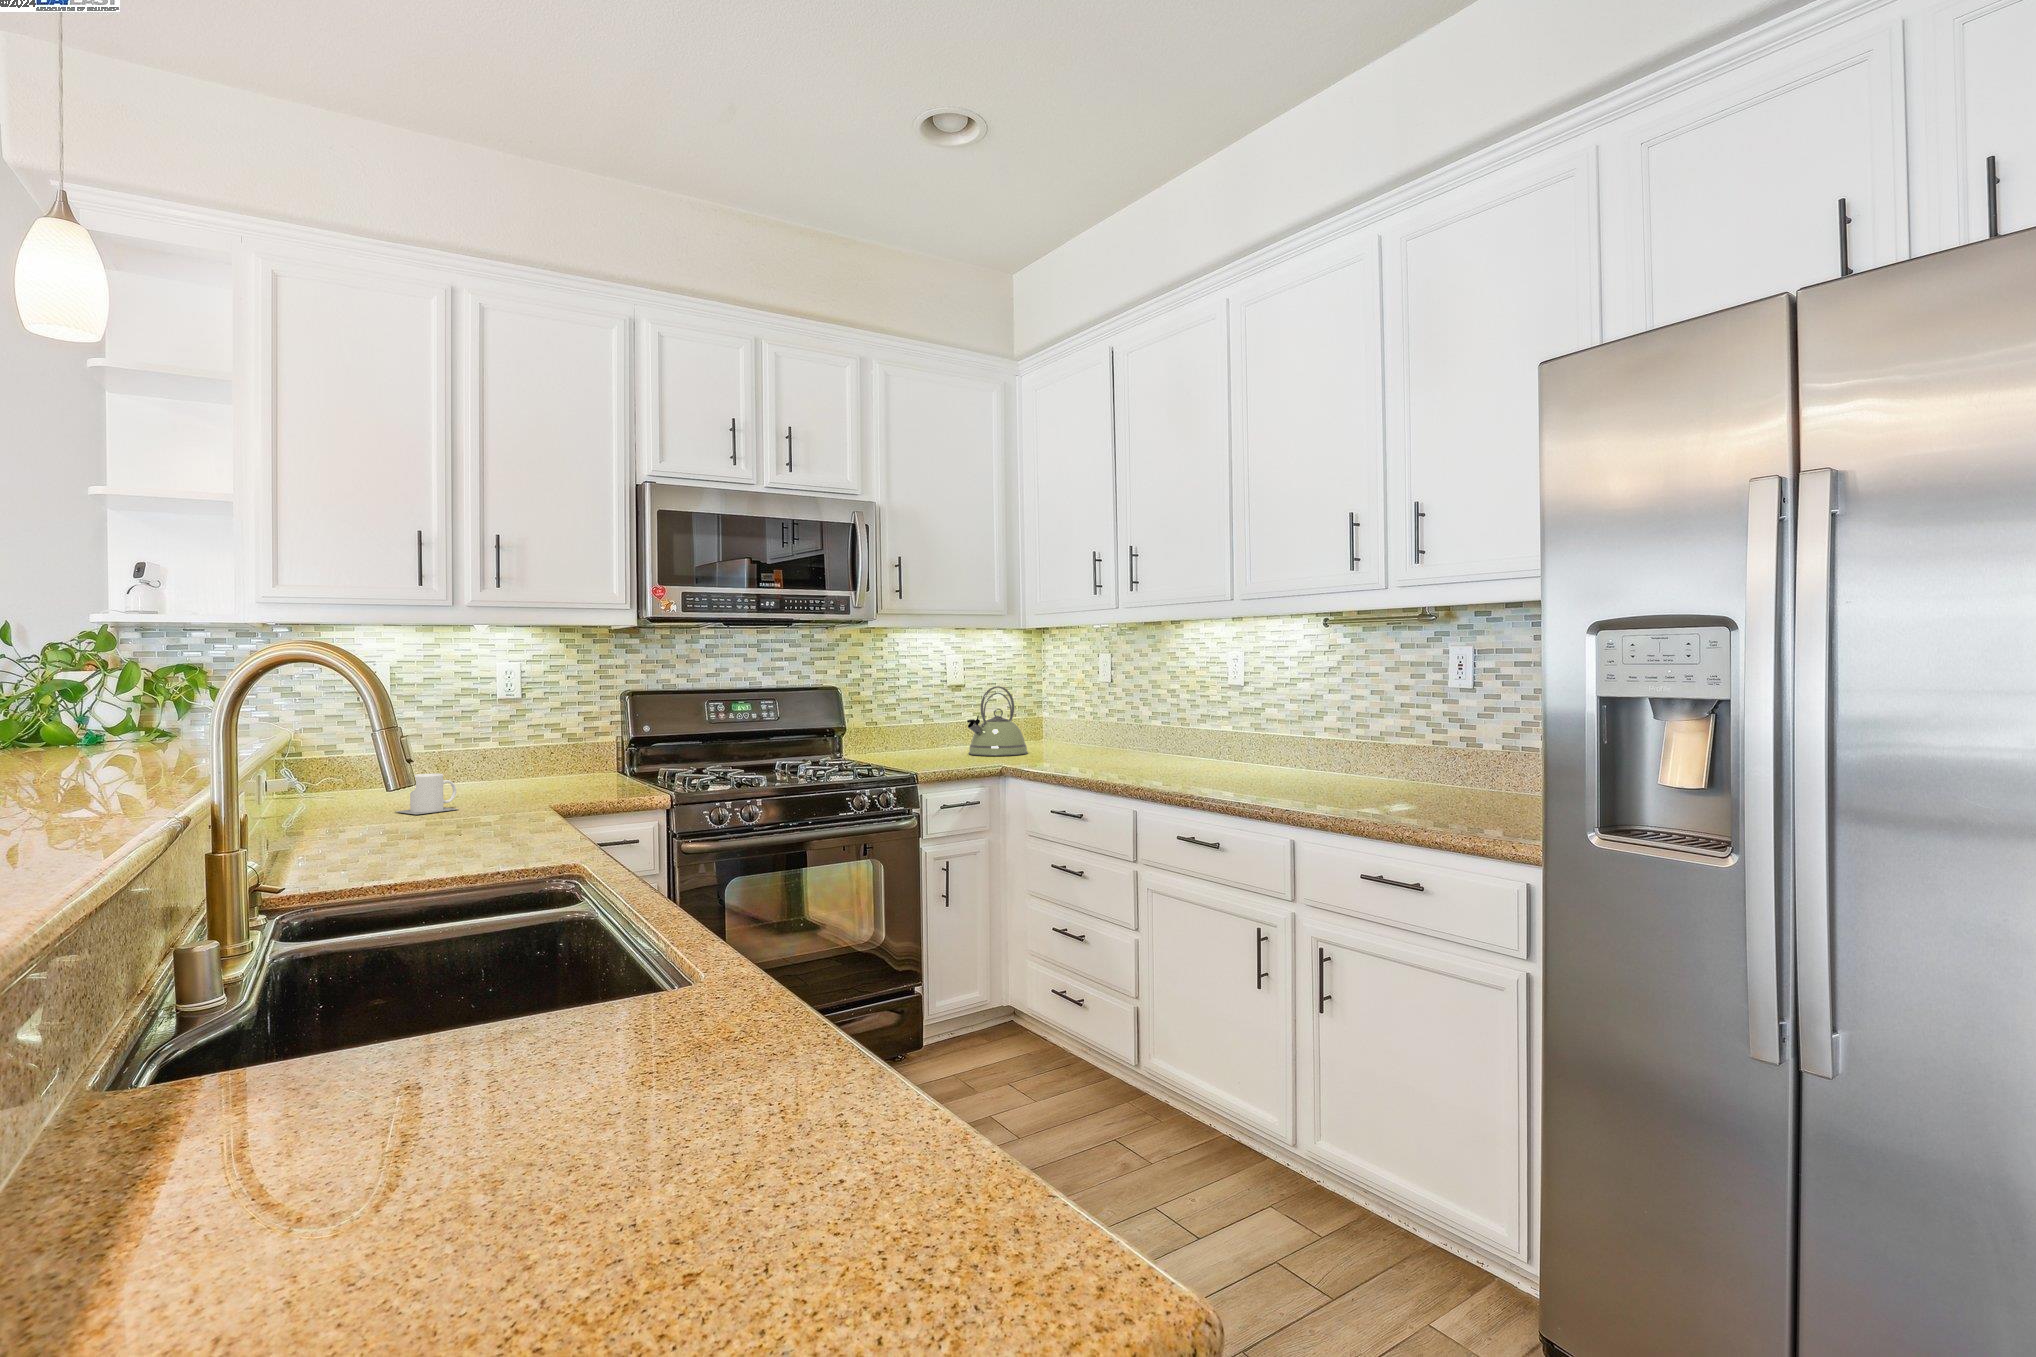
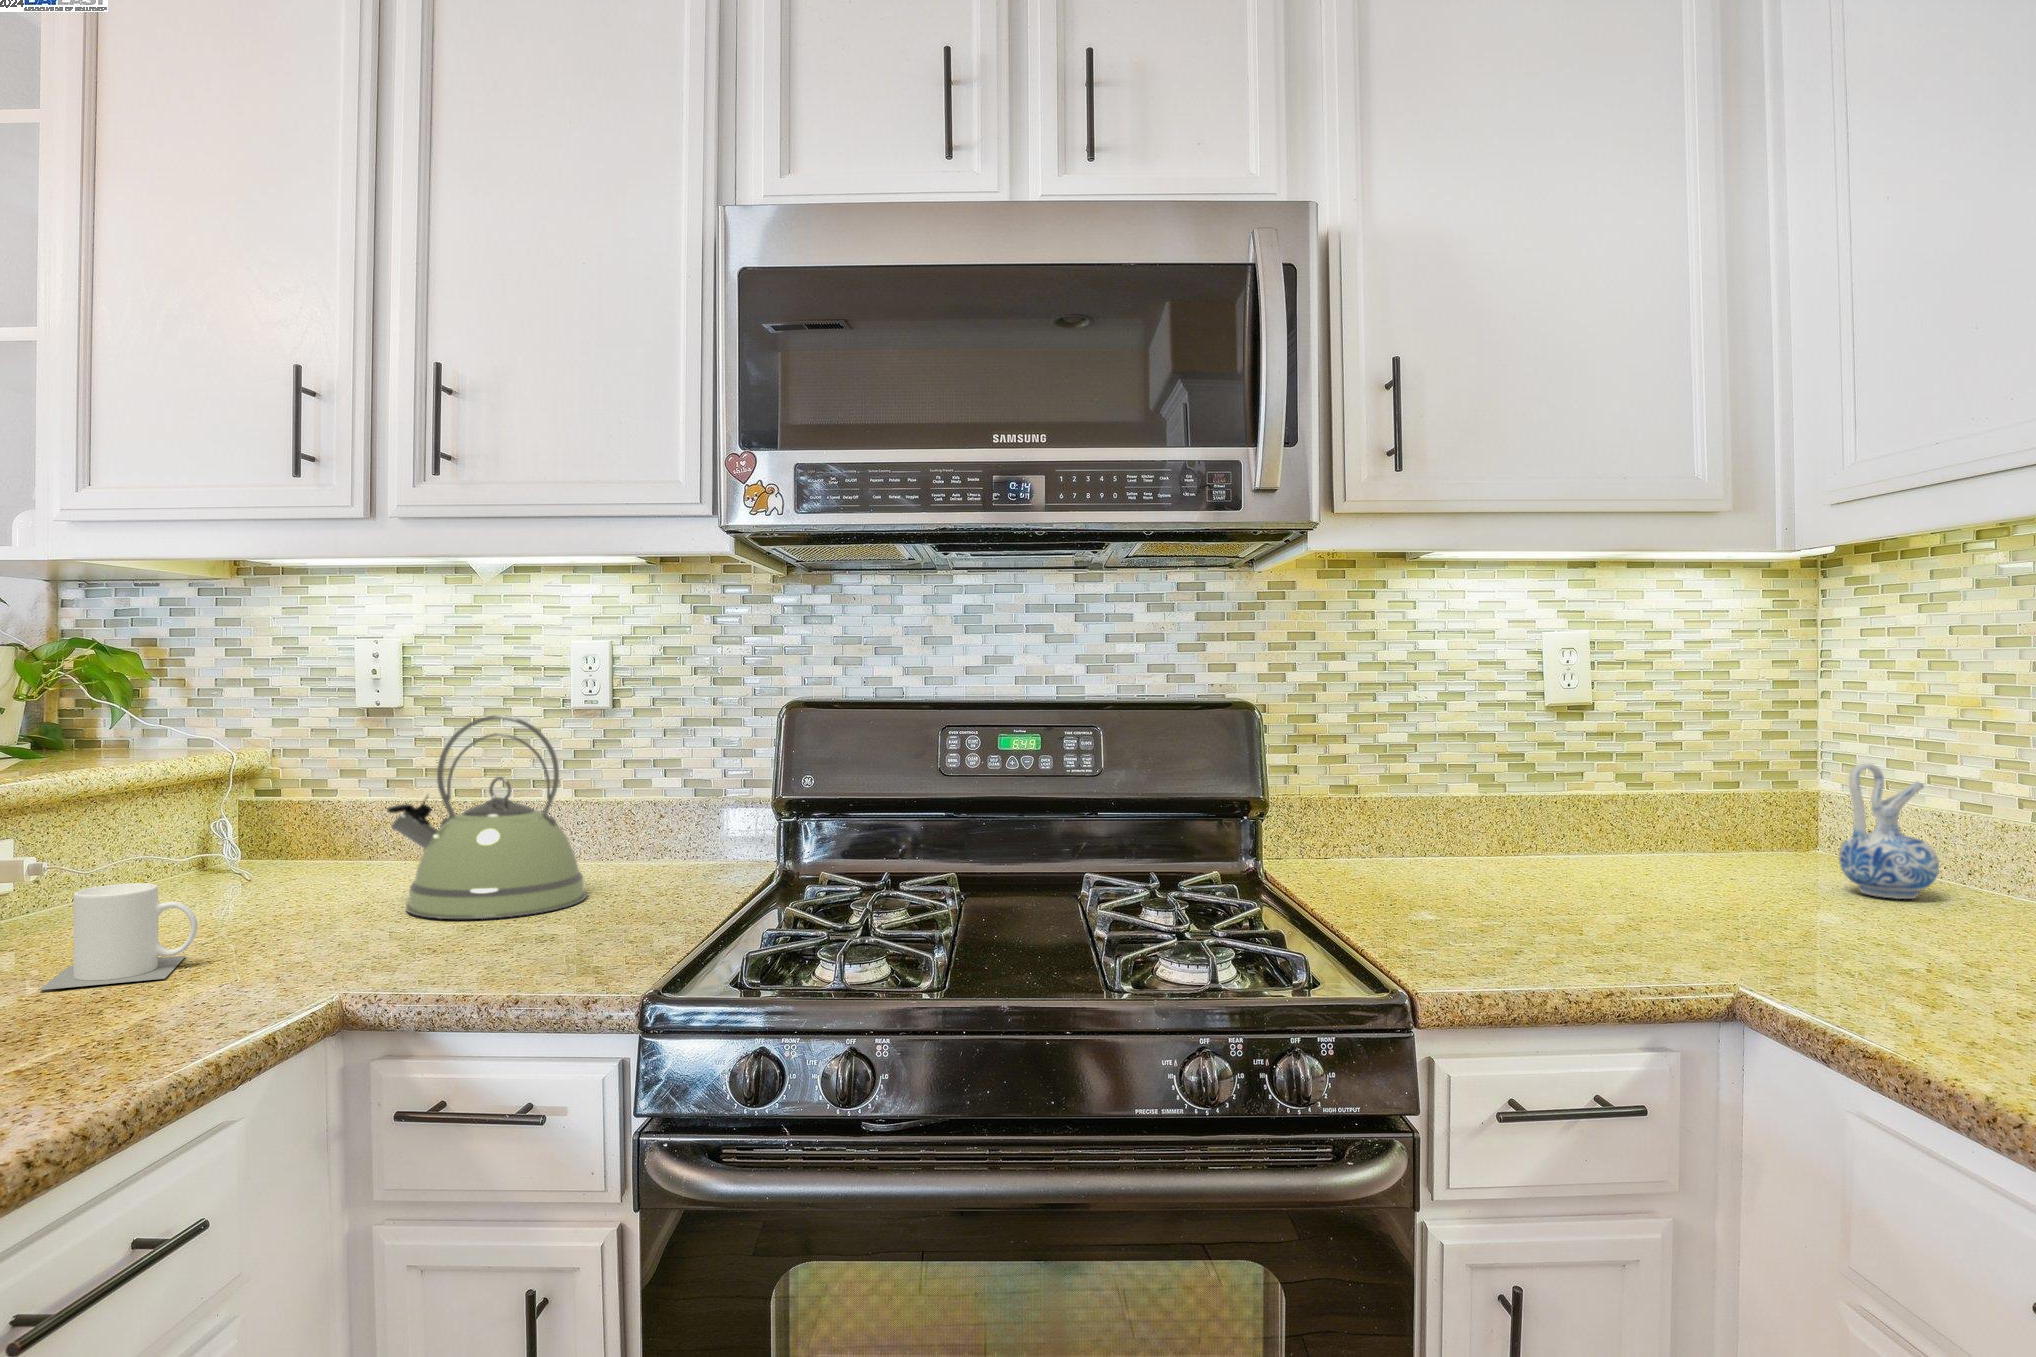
kettle: present [967,686,1028,756] -> present [387,715,586,919]
ceramic pitcher: none [1047,703,1075,750] -> present [1839,763,1939,899]

